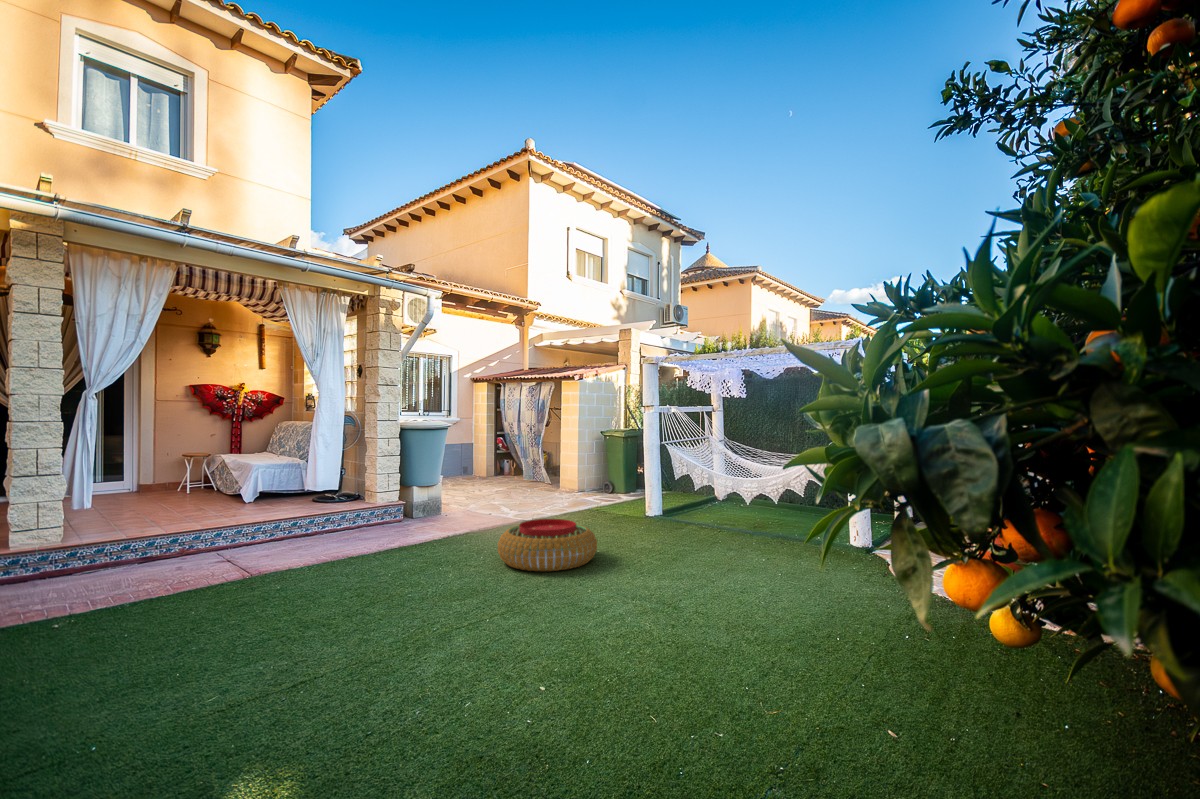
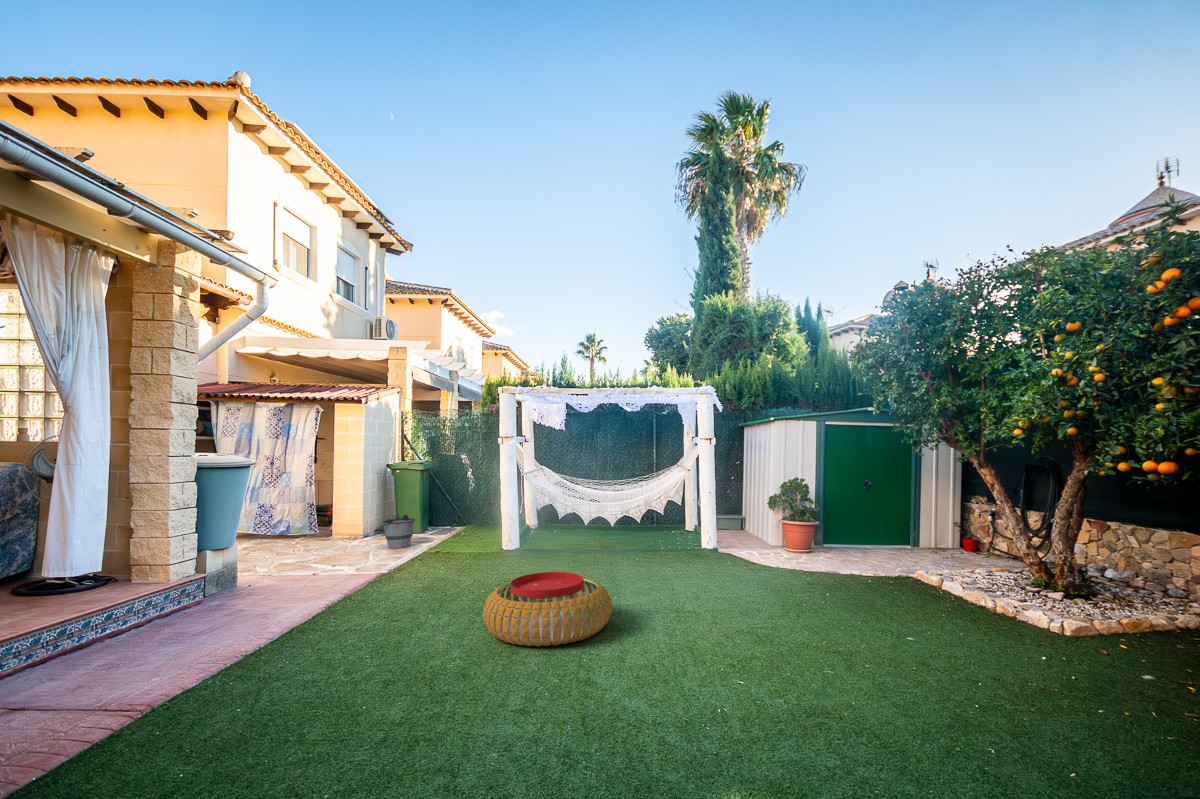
bucket: none [586,470,616,496] -> present [374,515,415,549]

